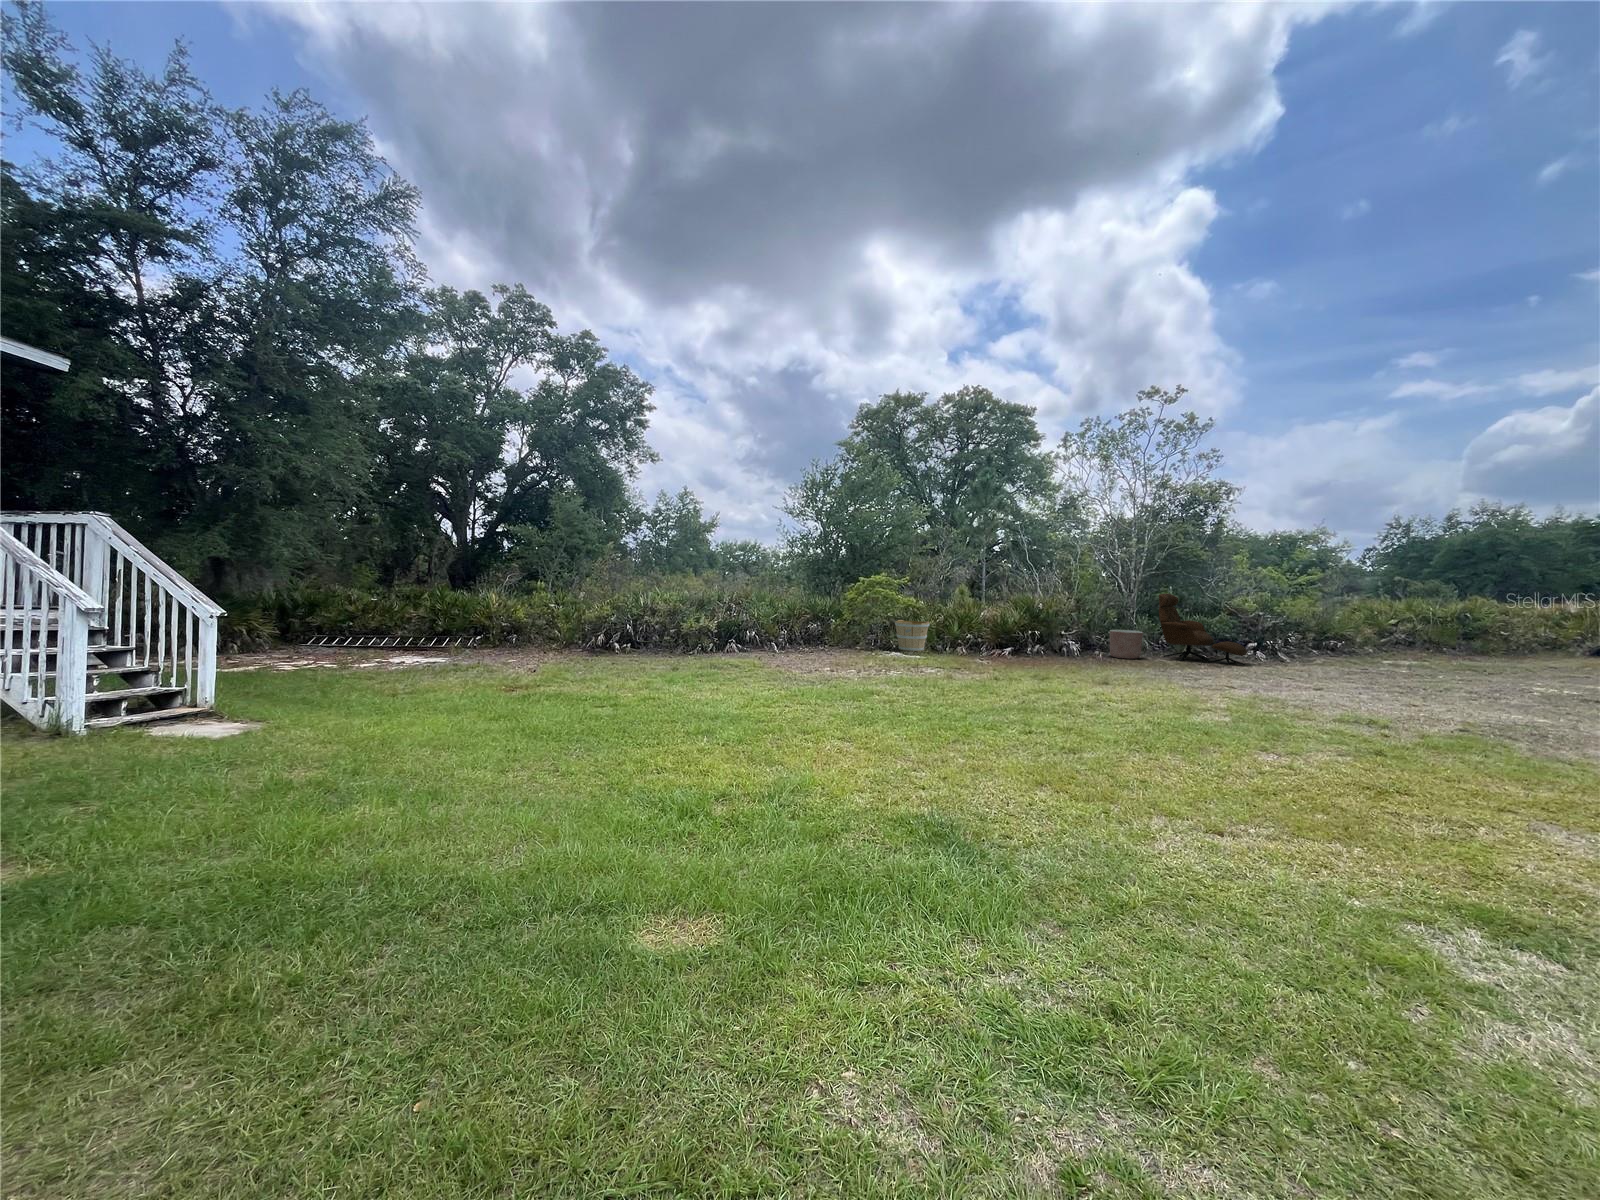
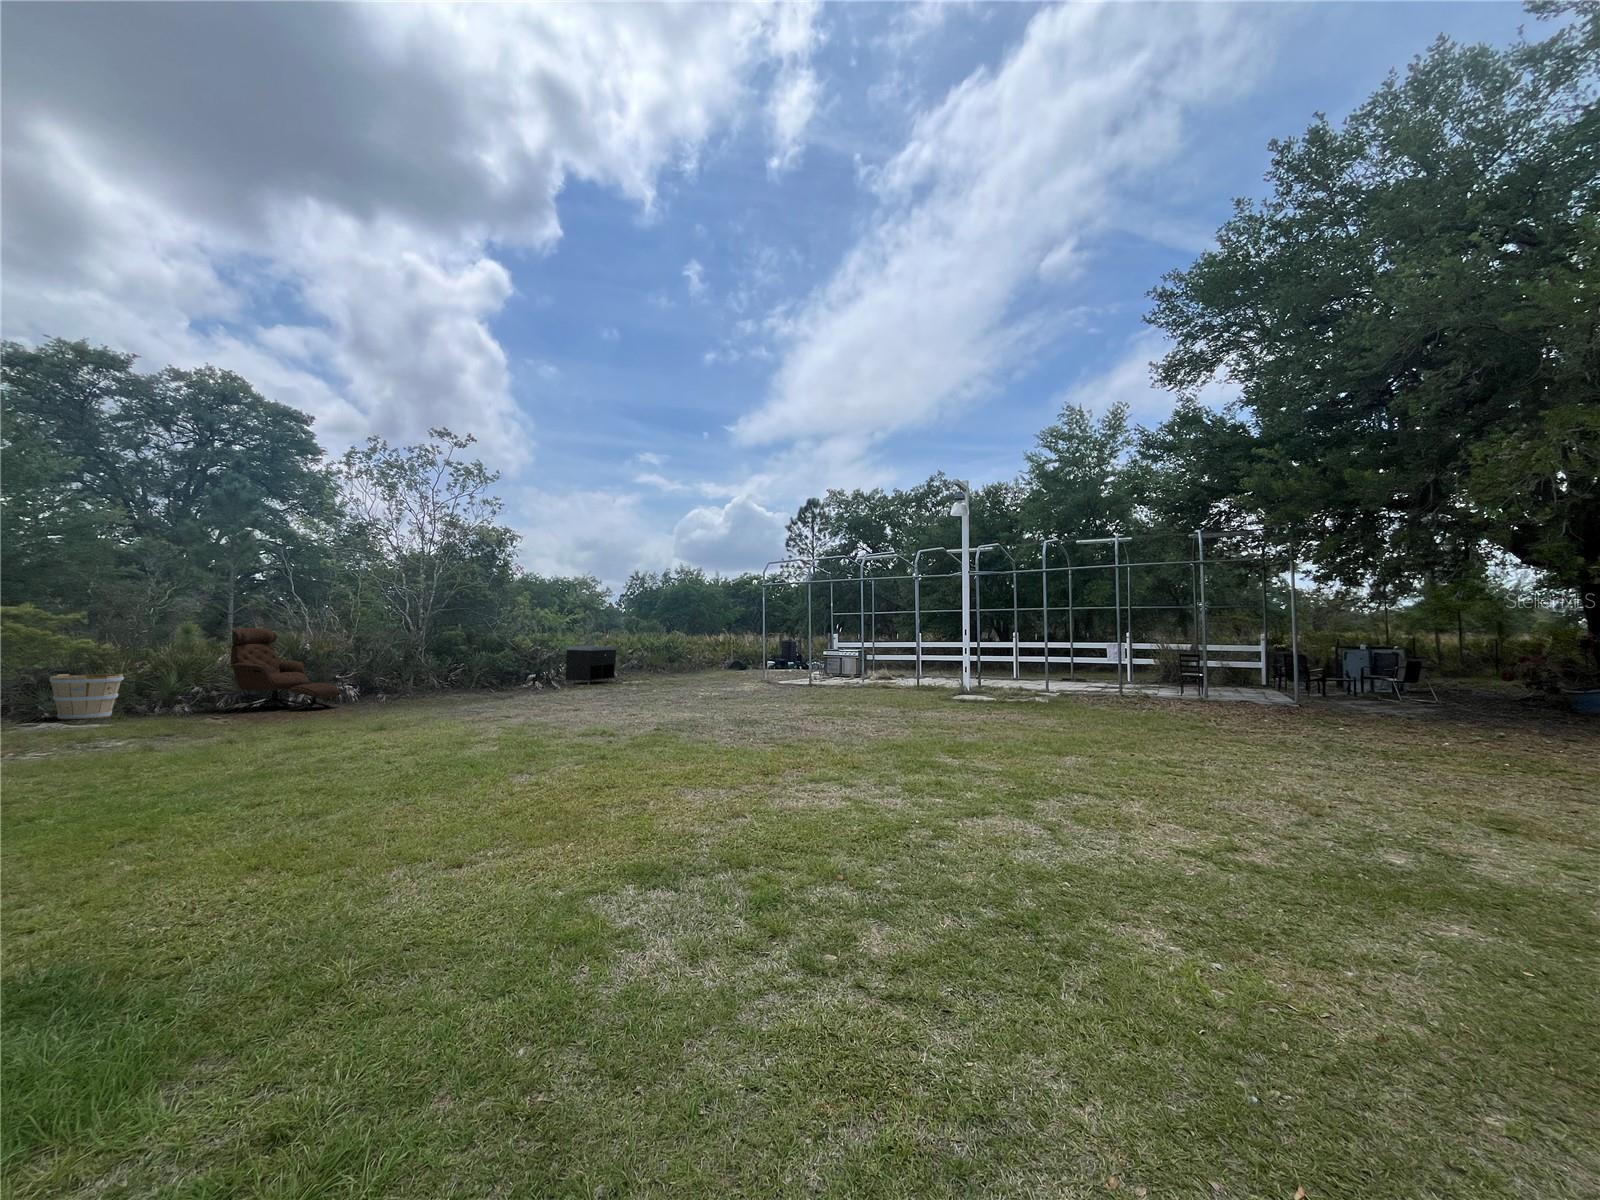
lounge chair: present [1159,593,1247,665] -> present [231,628,341,711]
storage bench: none [1298,613,1377,661] -> present [566,646,617,685]
planter: present [1110,630,1143,659] -> none [395,669,430,699]

